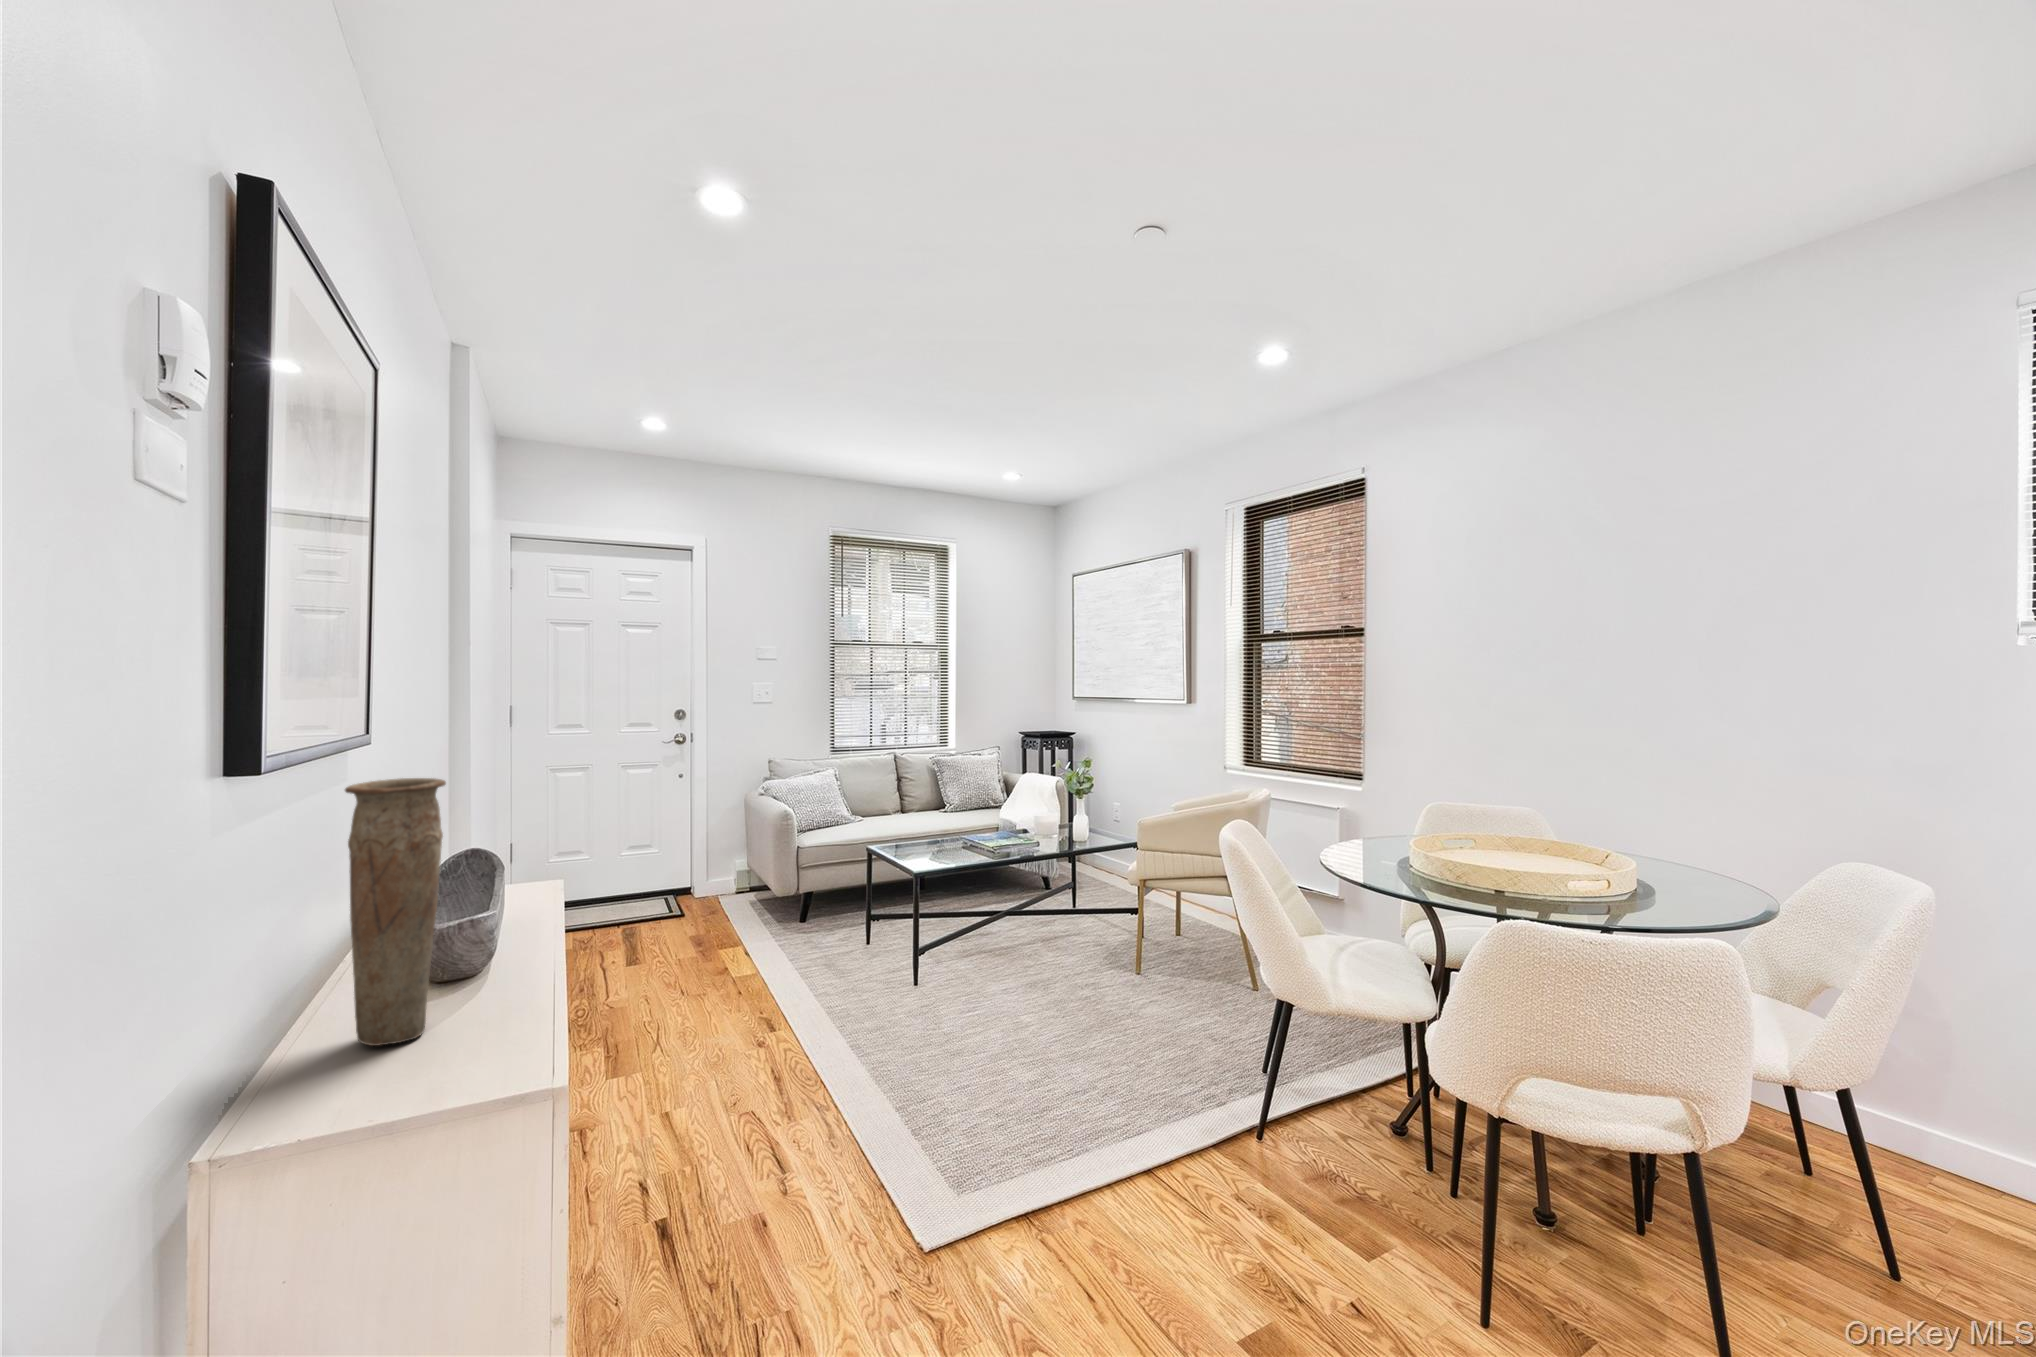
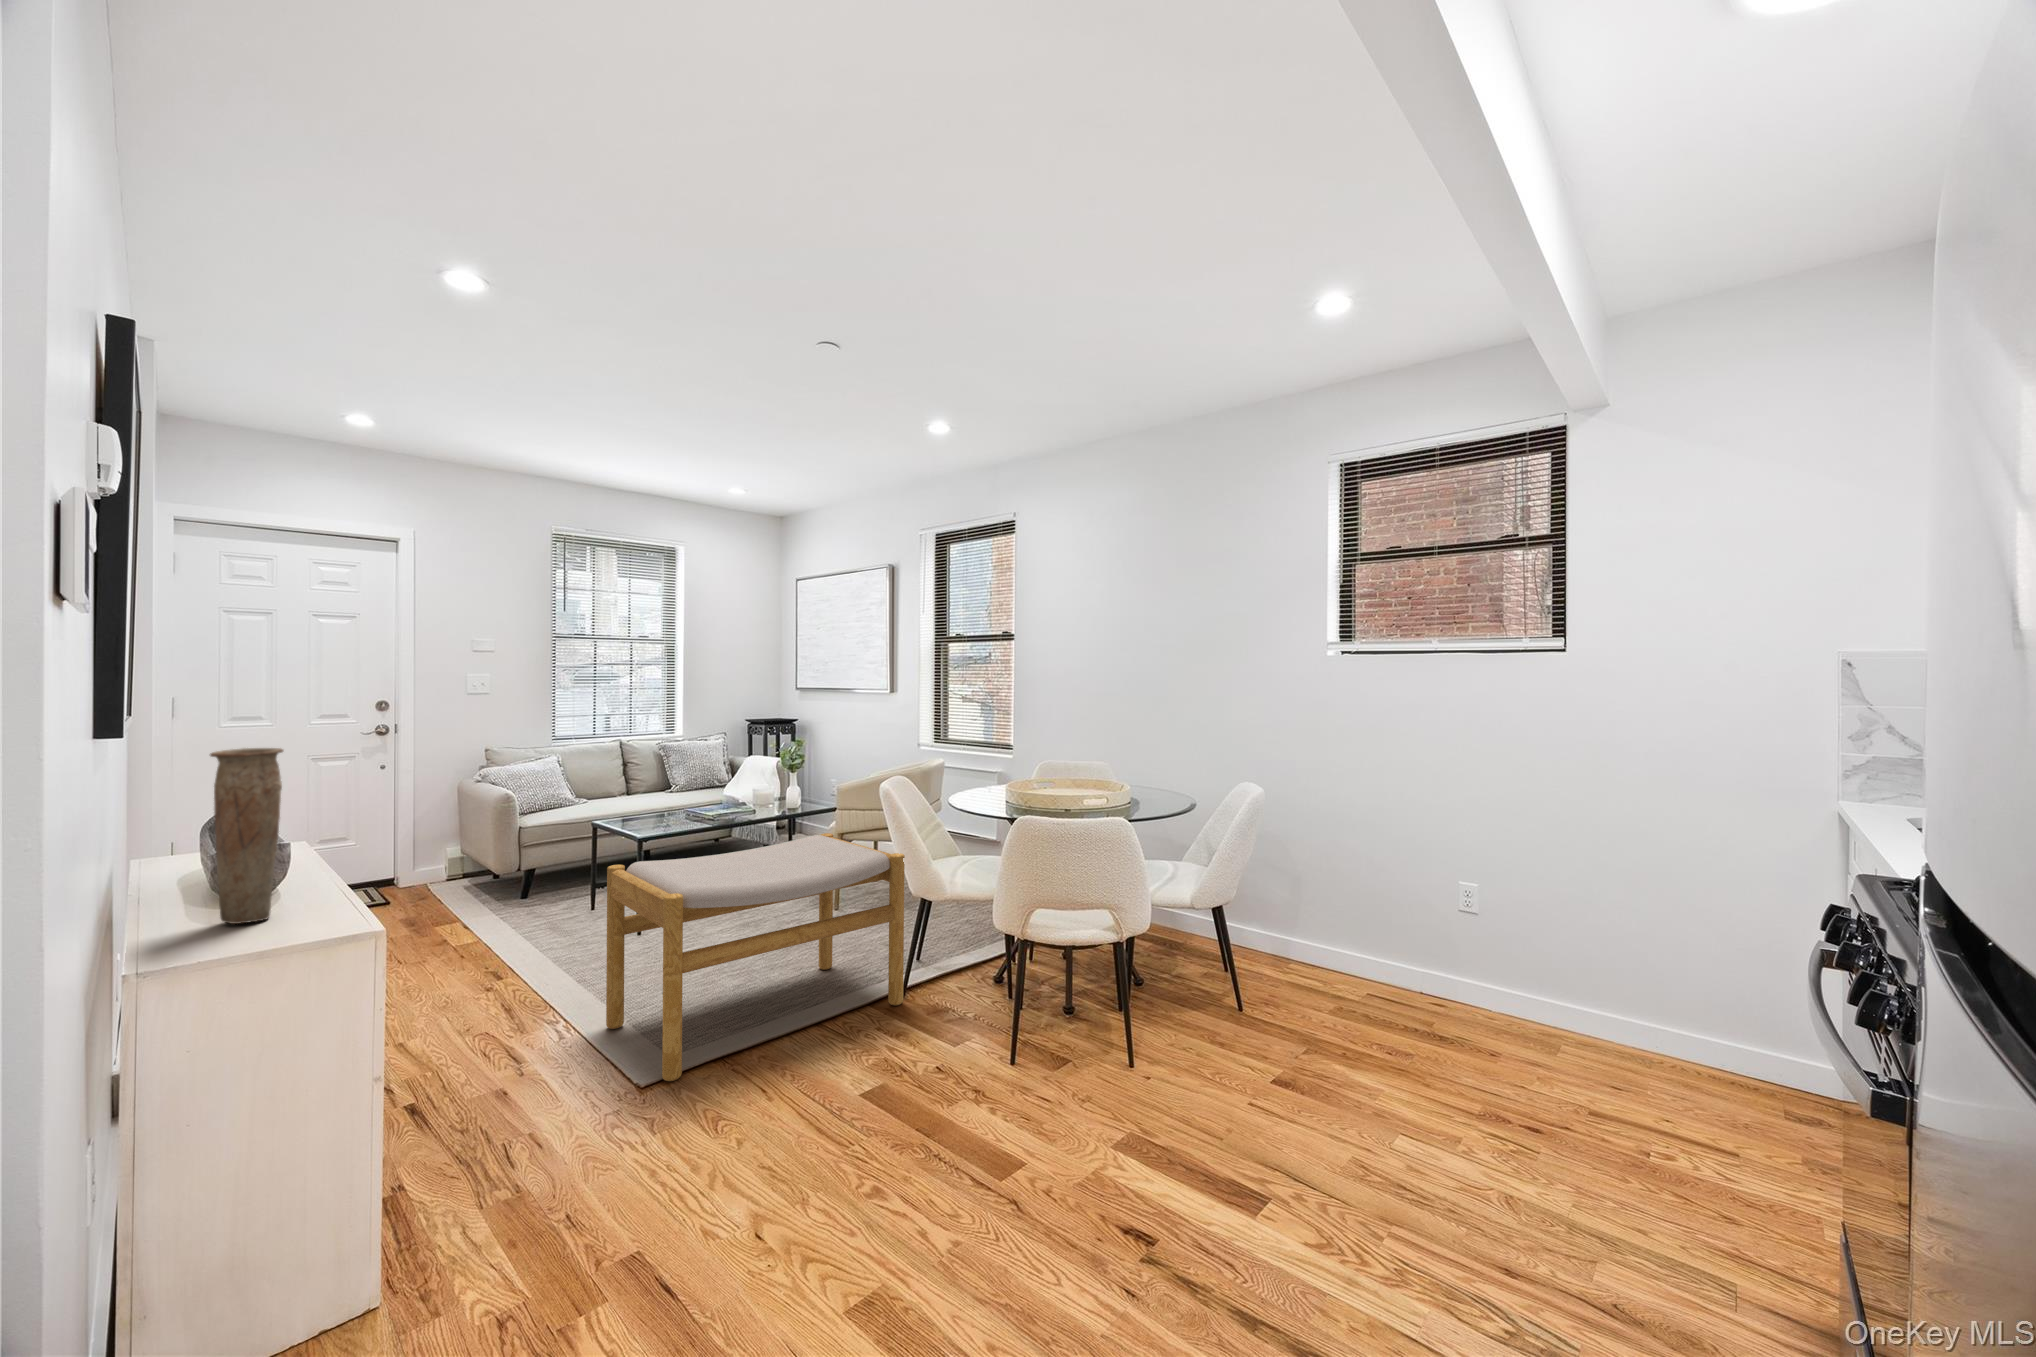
footstool: none [880,889,1266,1251] -> present [606,833,905,1081]

